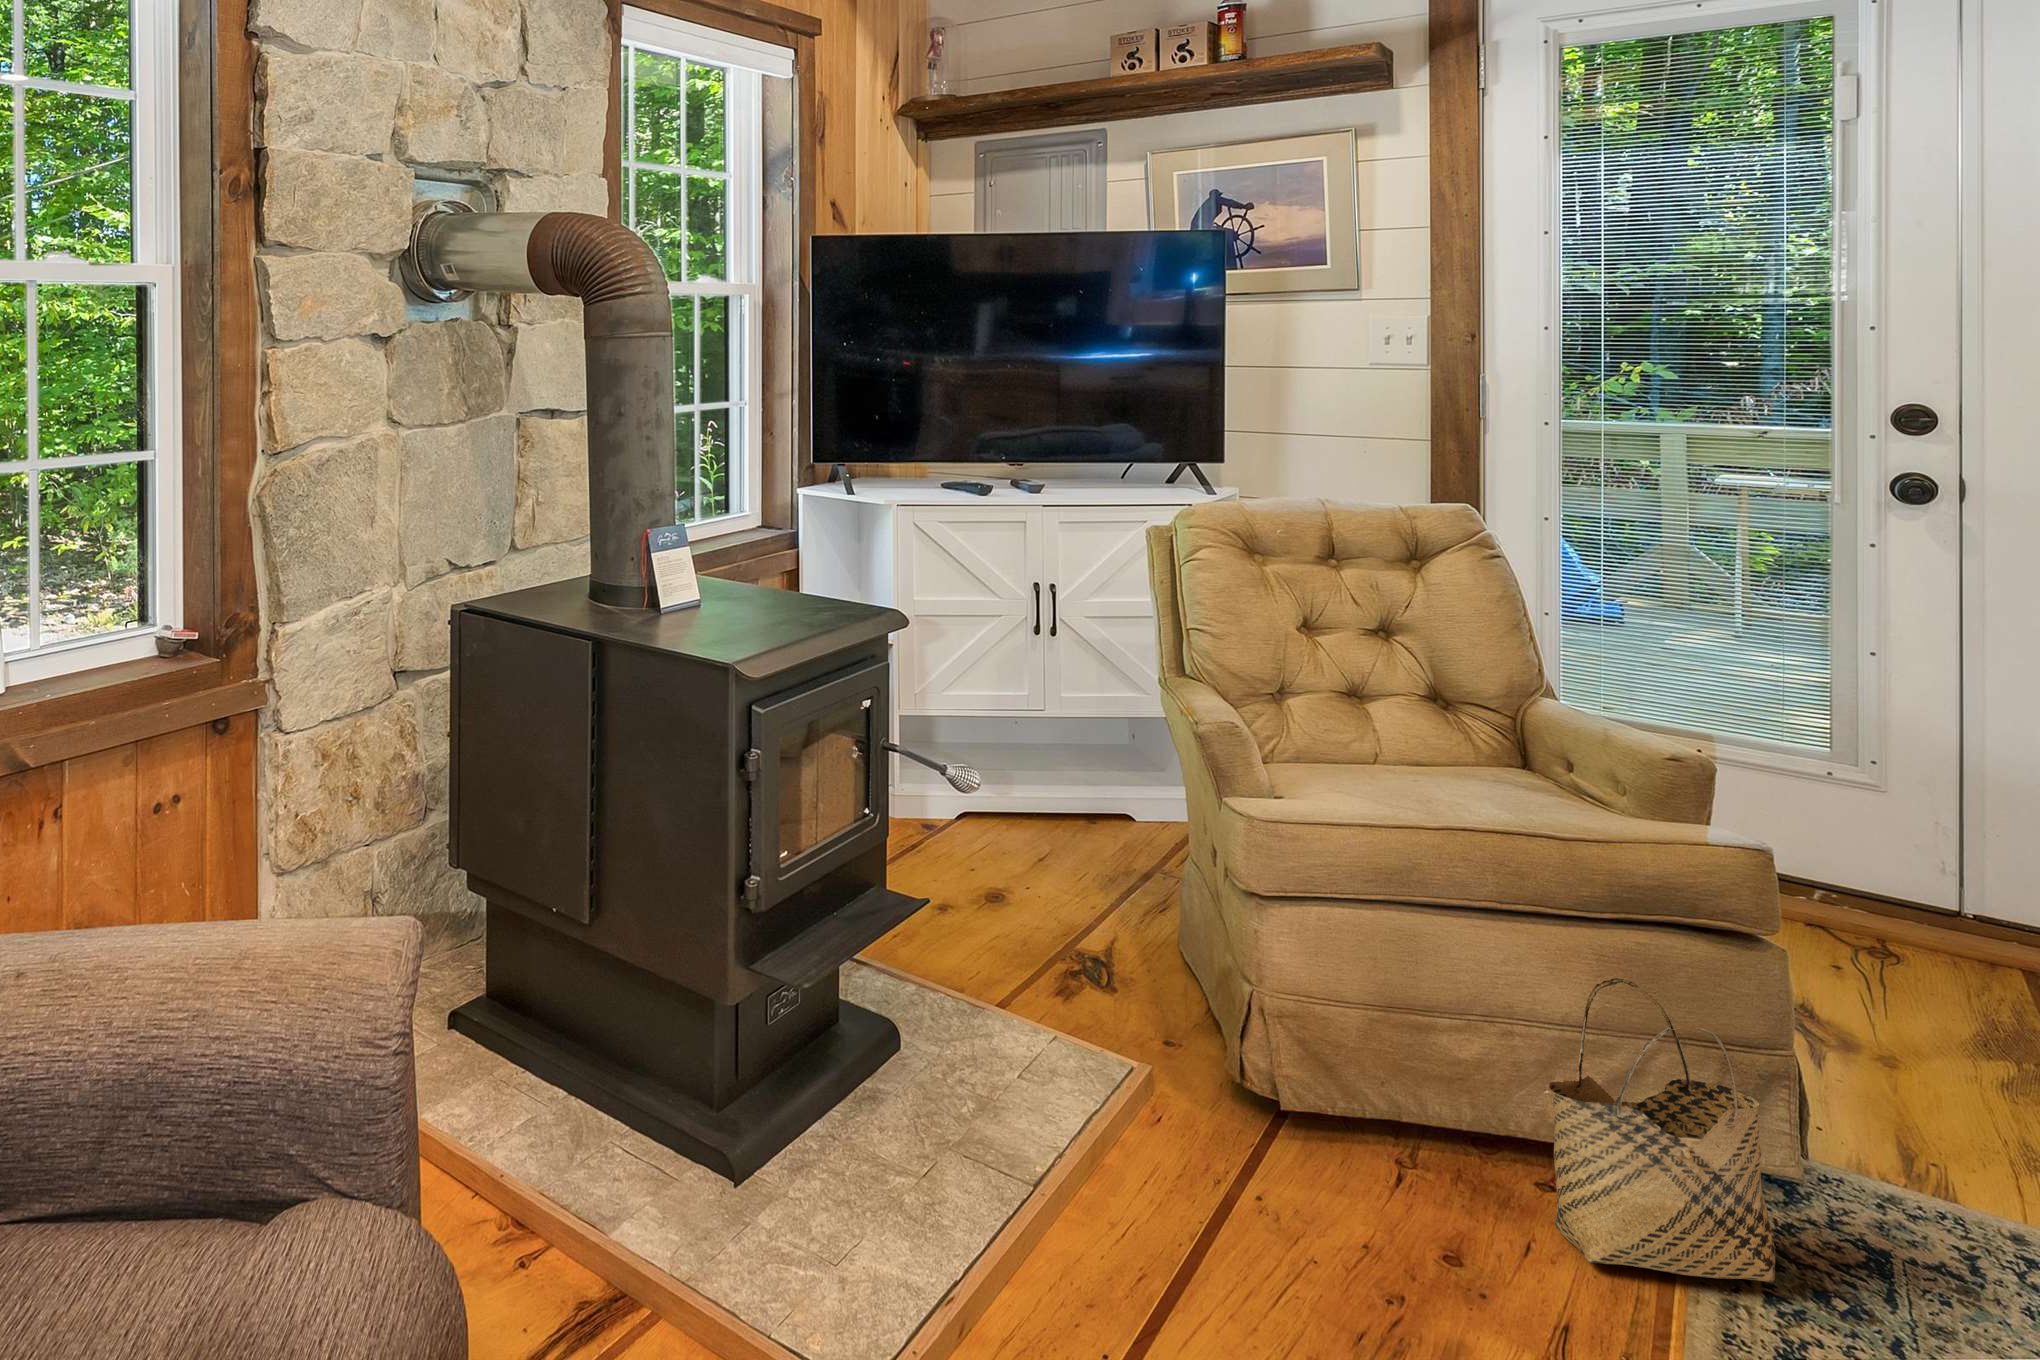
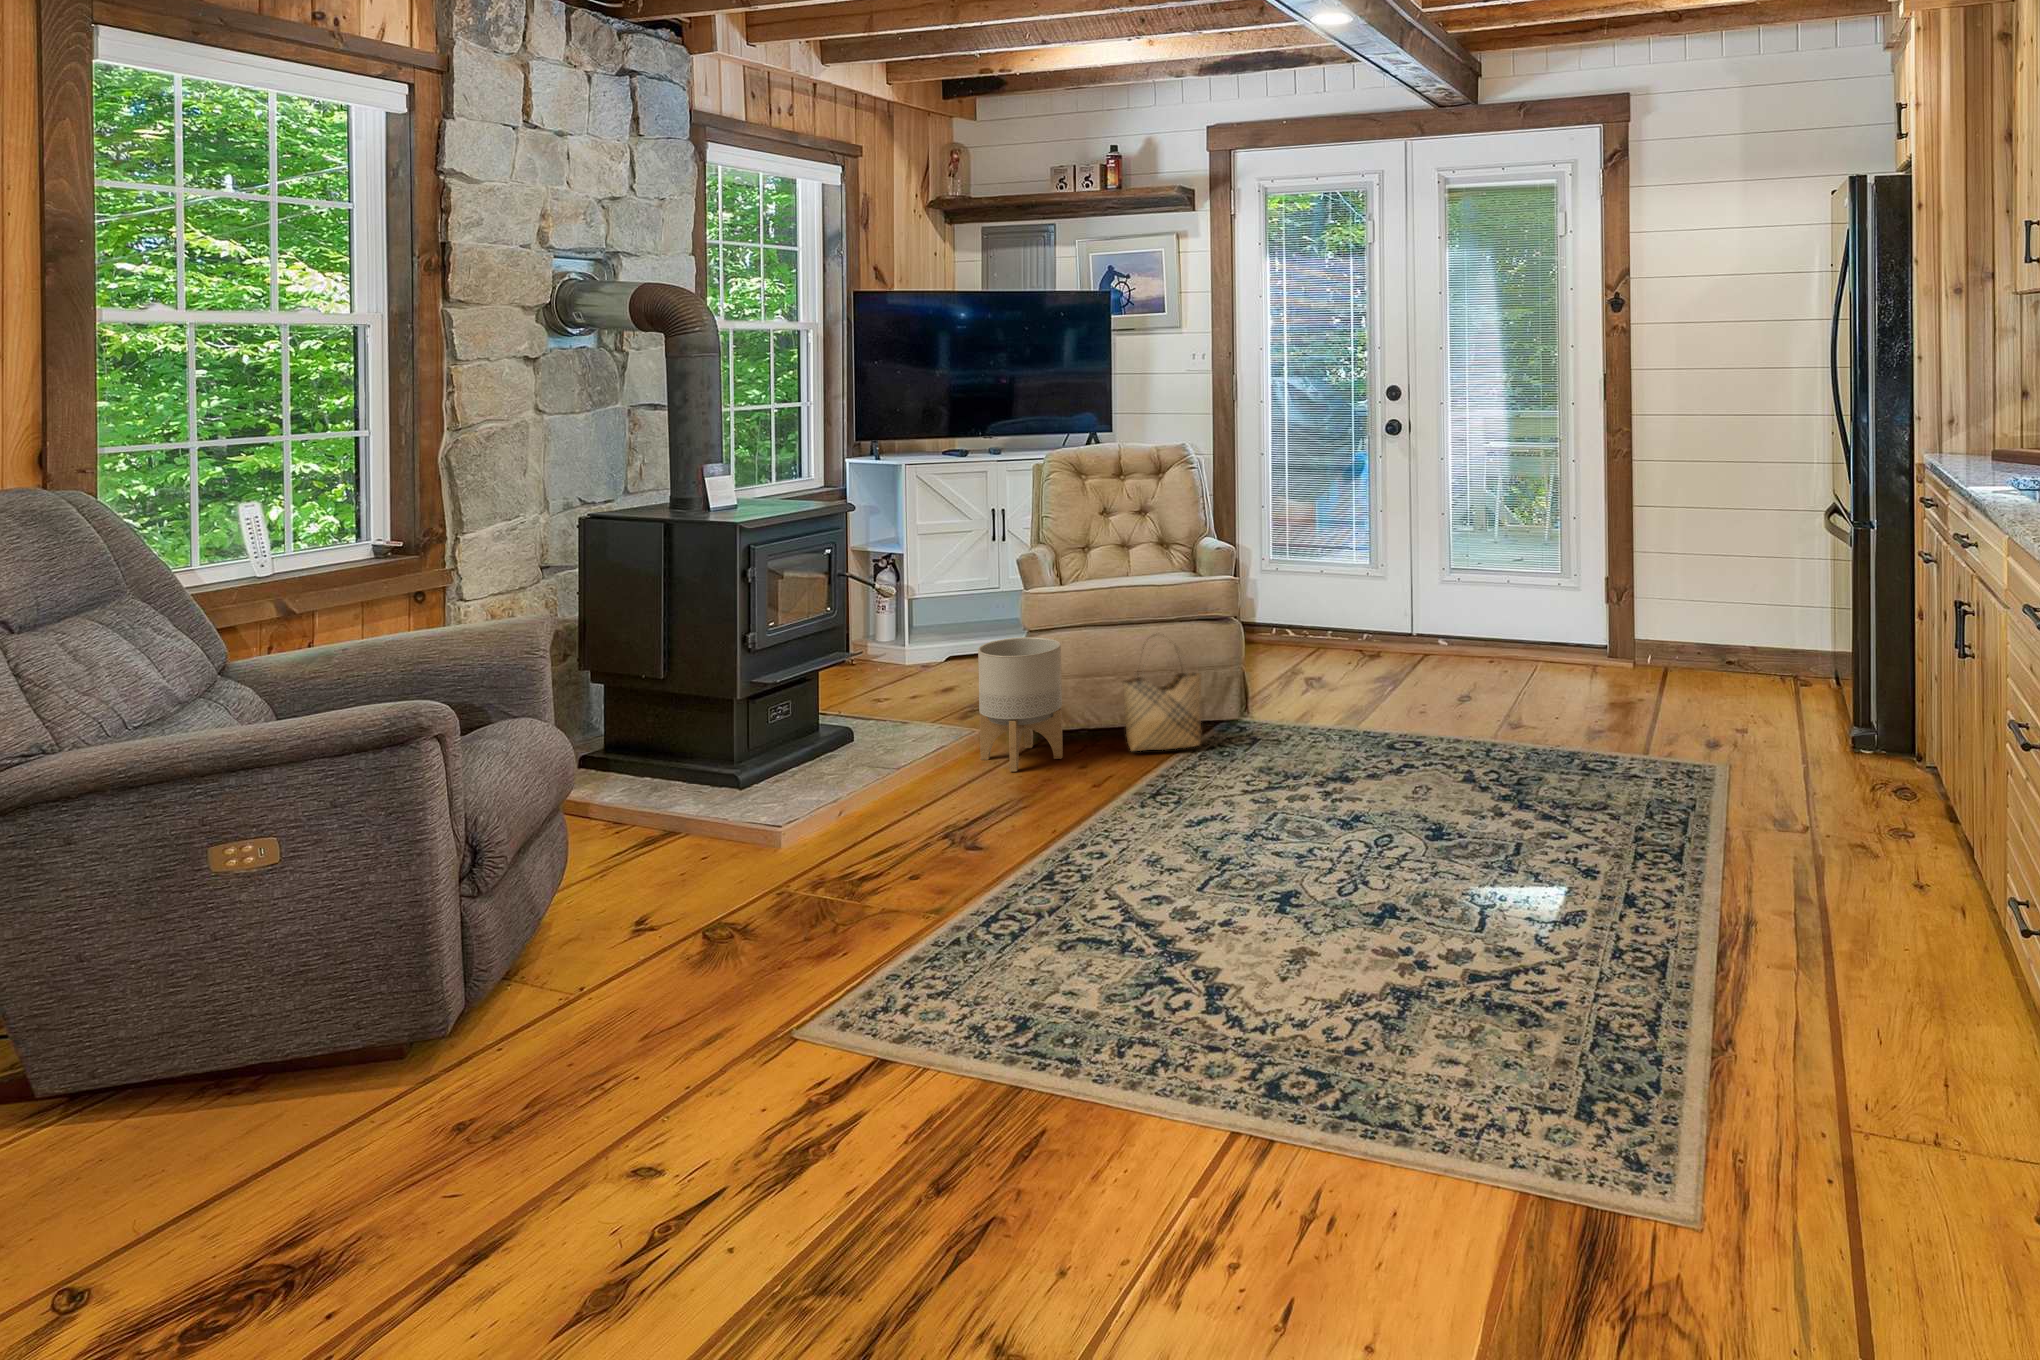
planter: none [1204,935,1409,1273] -> present [978,637,1063,771]

